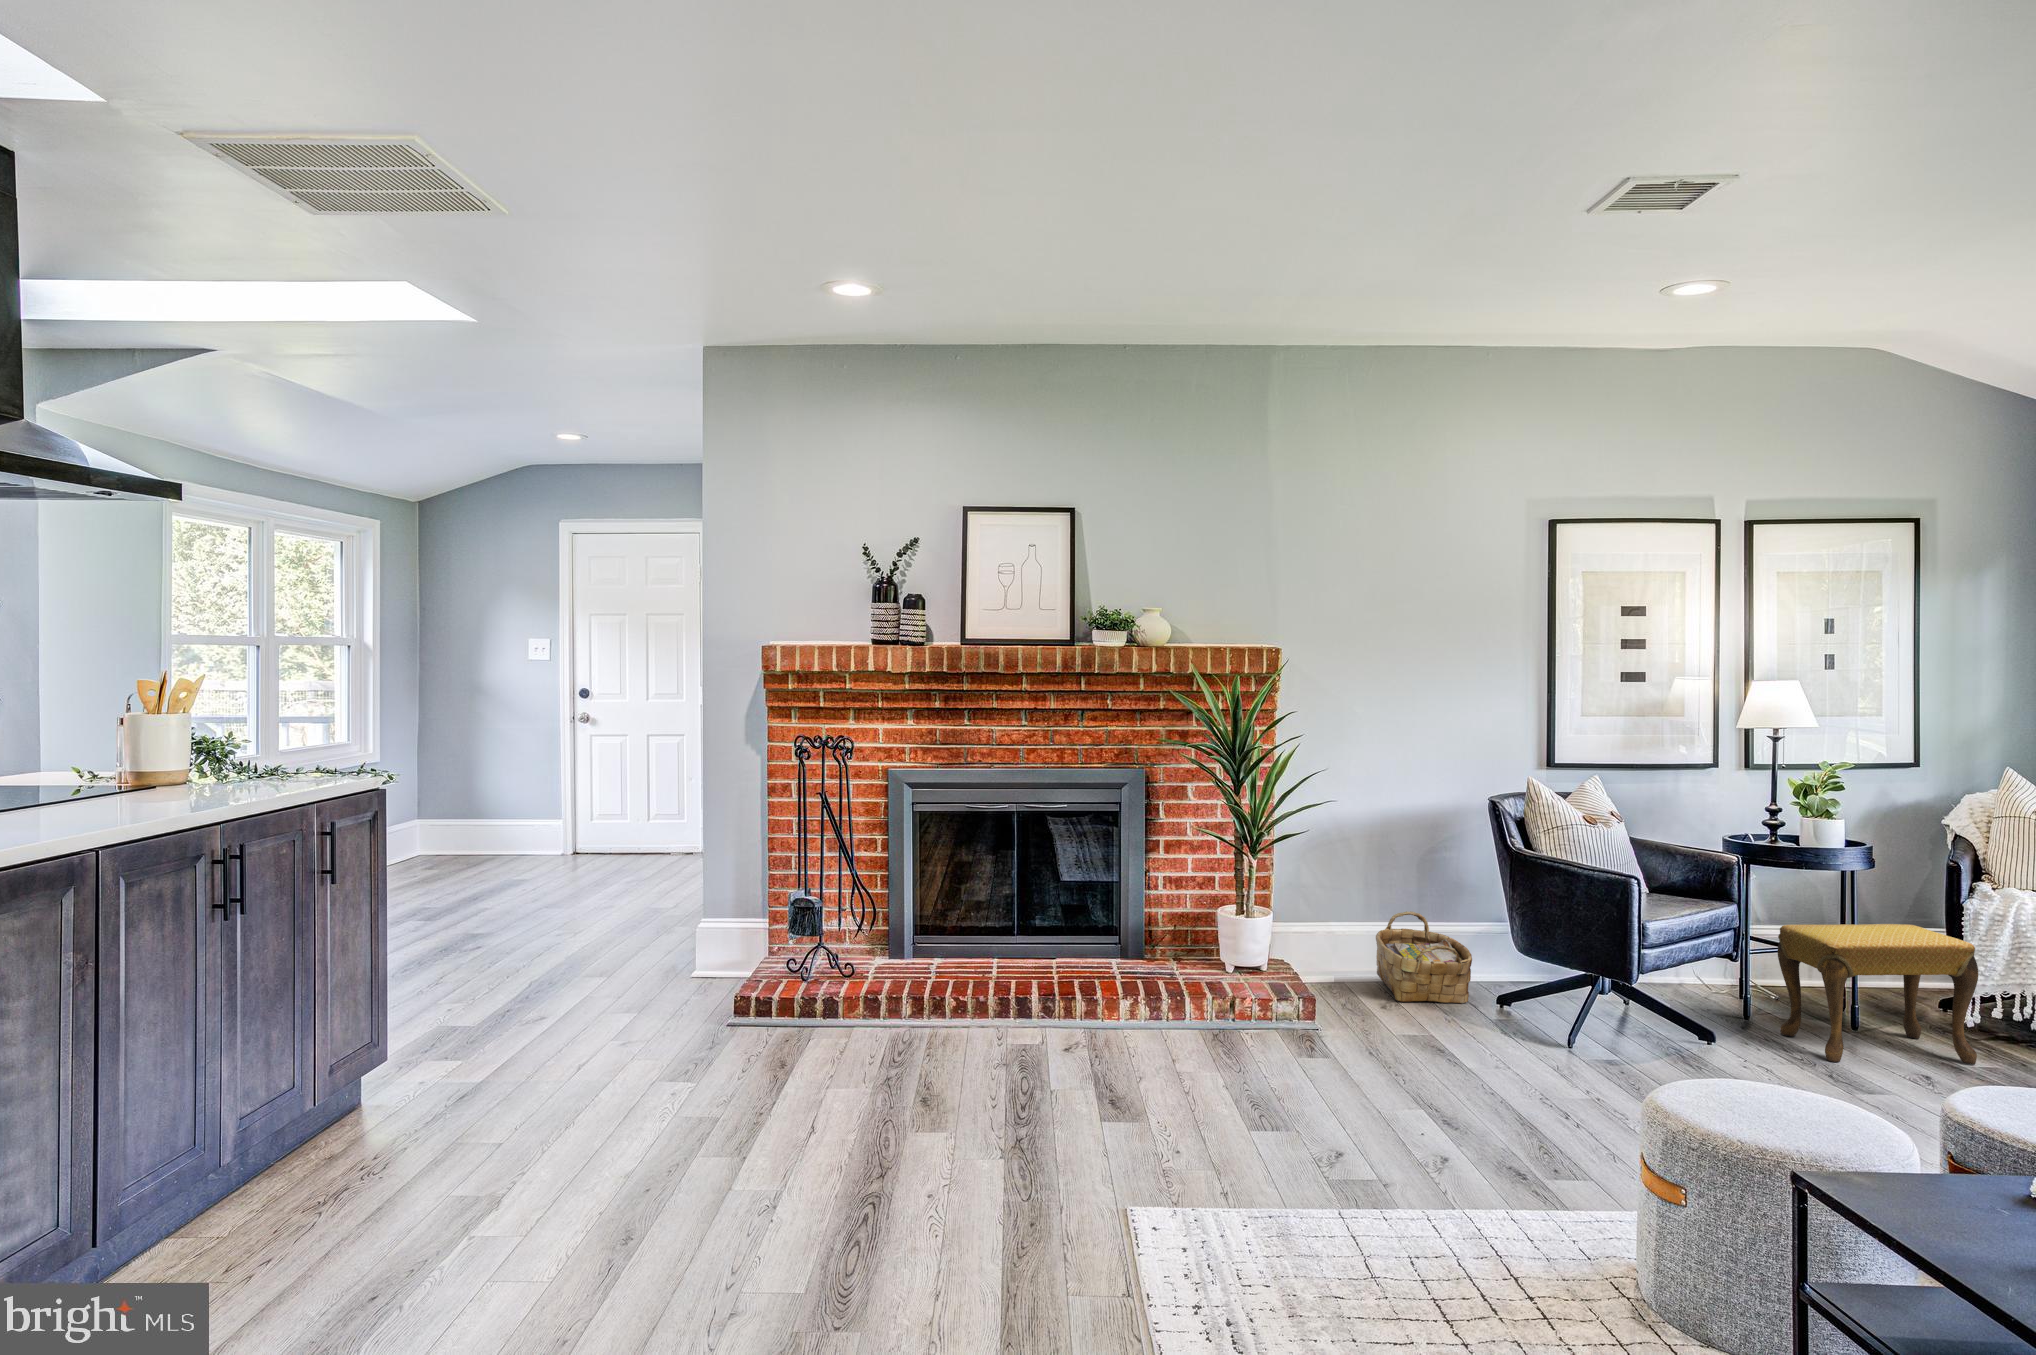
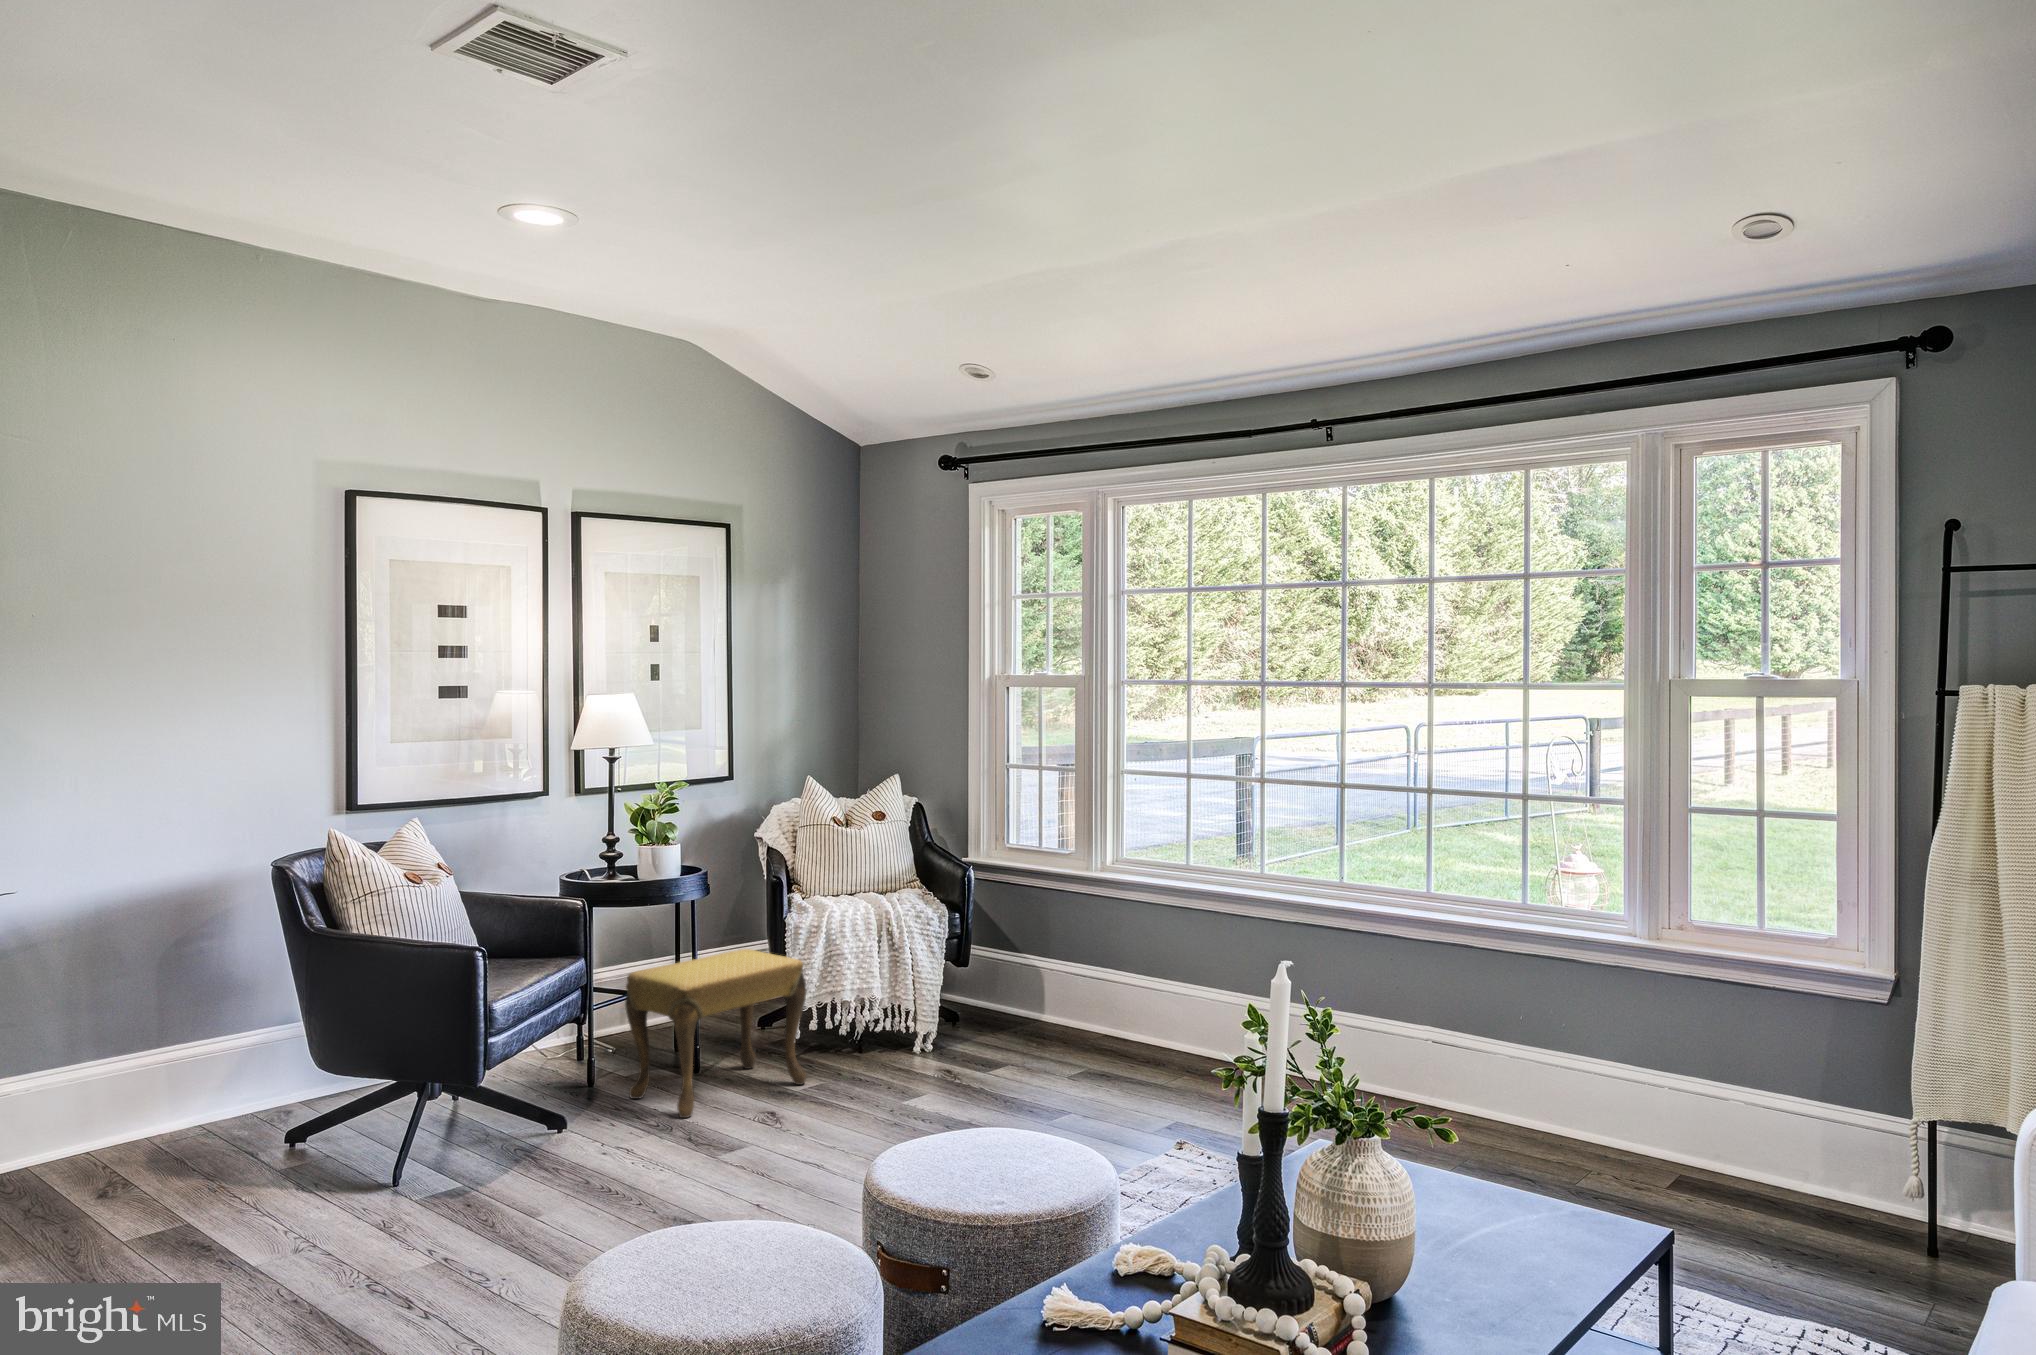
woven basket: present [1376,911,1472,1003] -> none [90,1043,249,1185]

